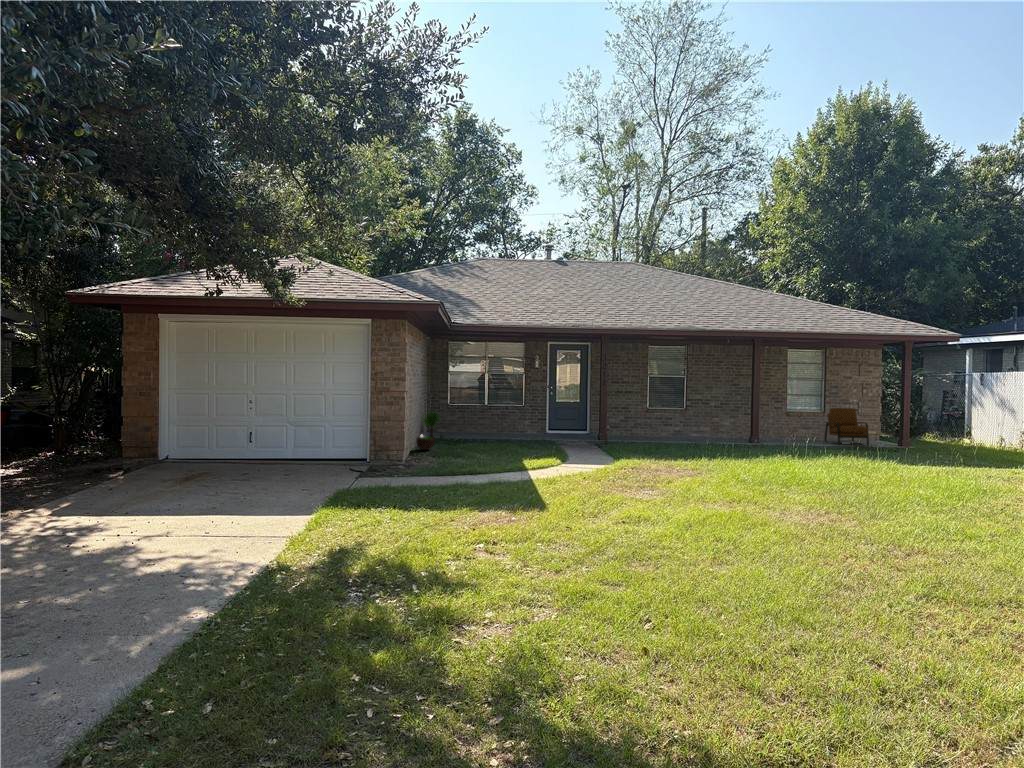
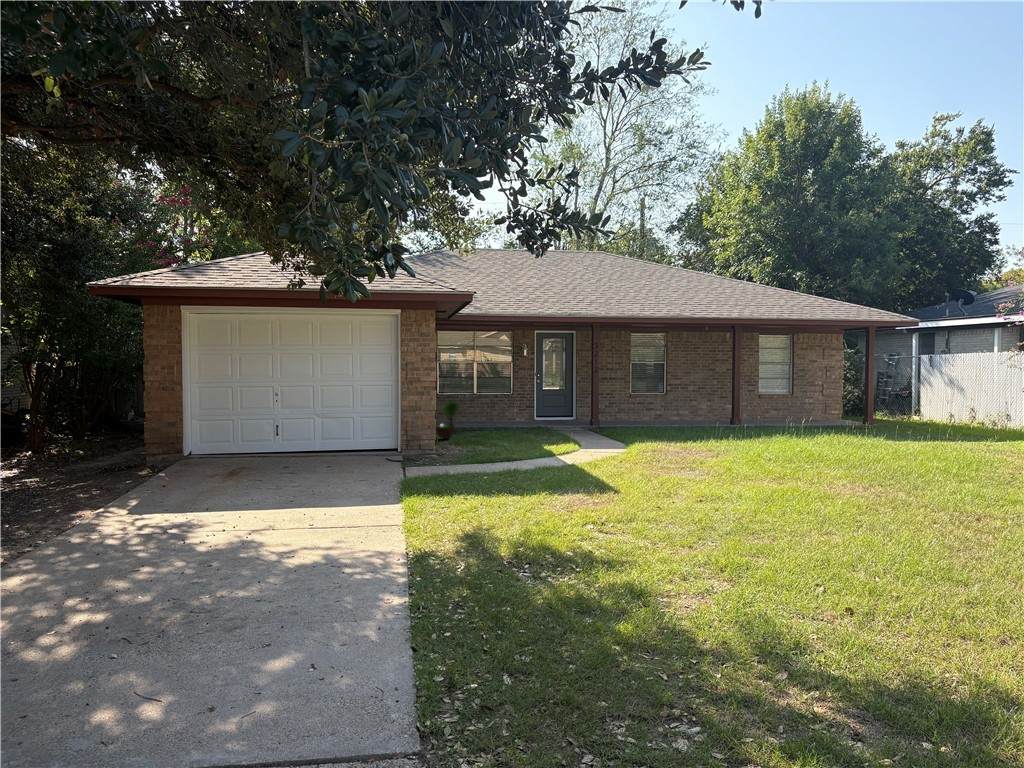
chair: present [825,408,869,446] -> none [799,389,840,424]

